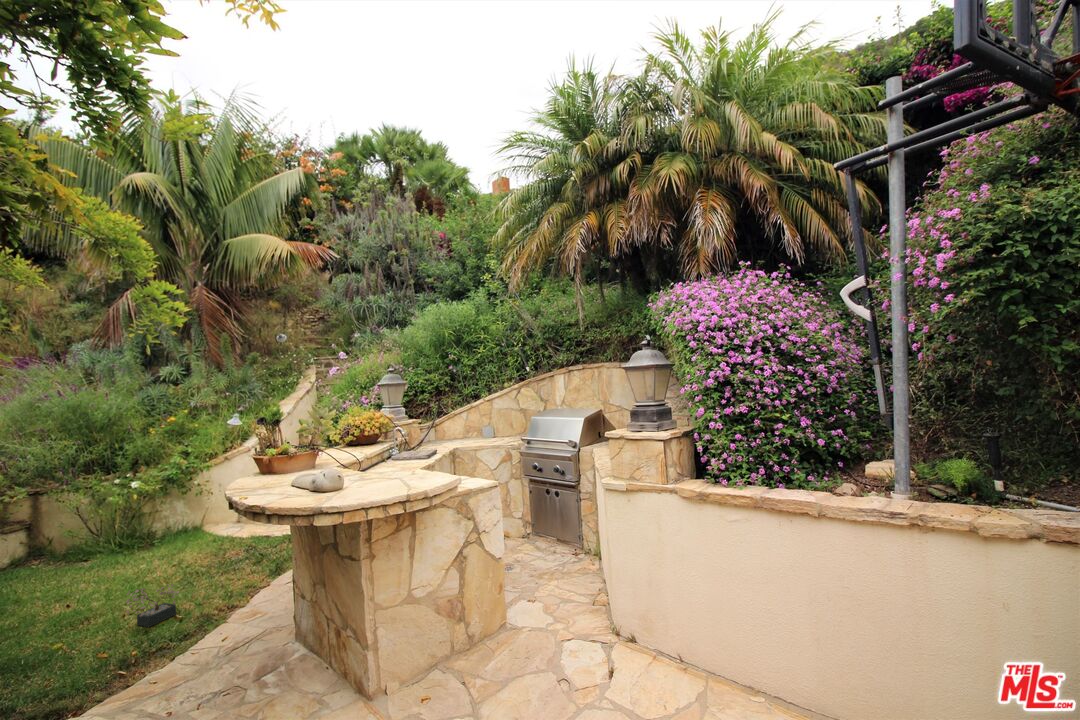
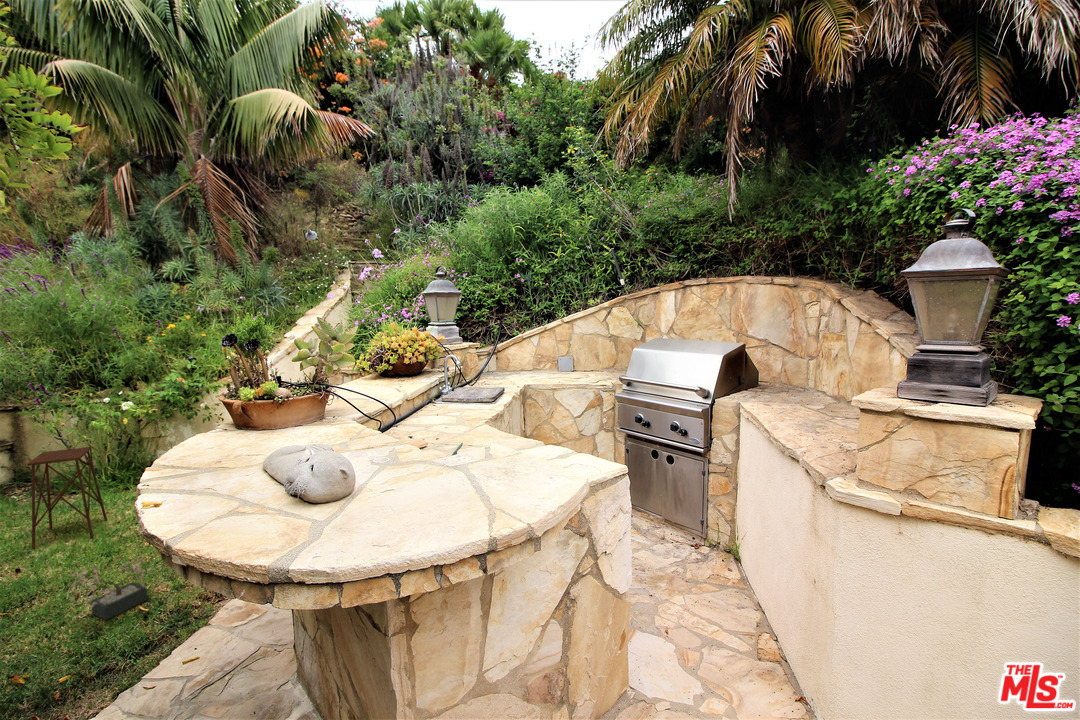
side table: none [71,514,125,595] -> present [27,447,107,549]

